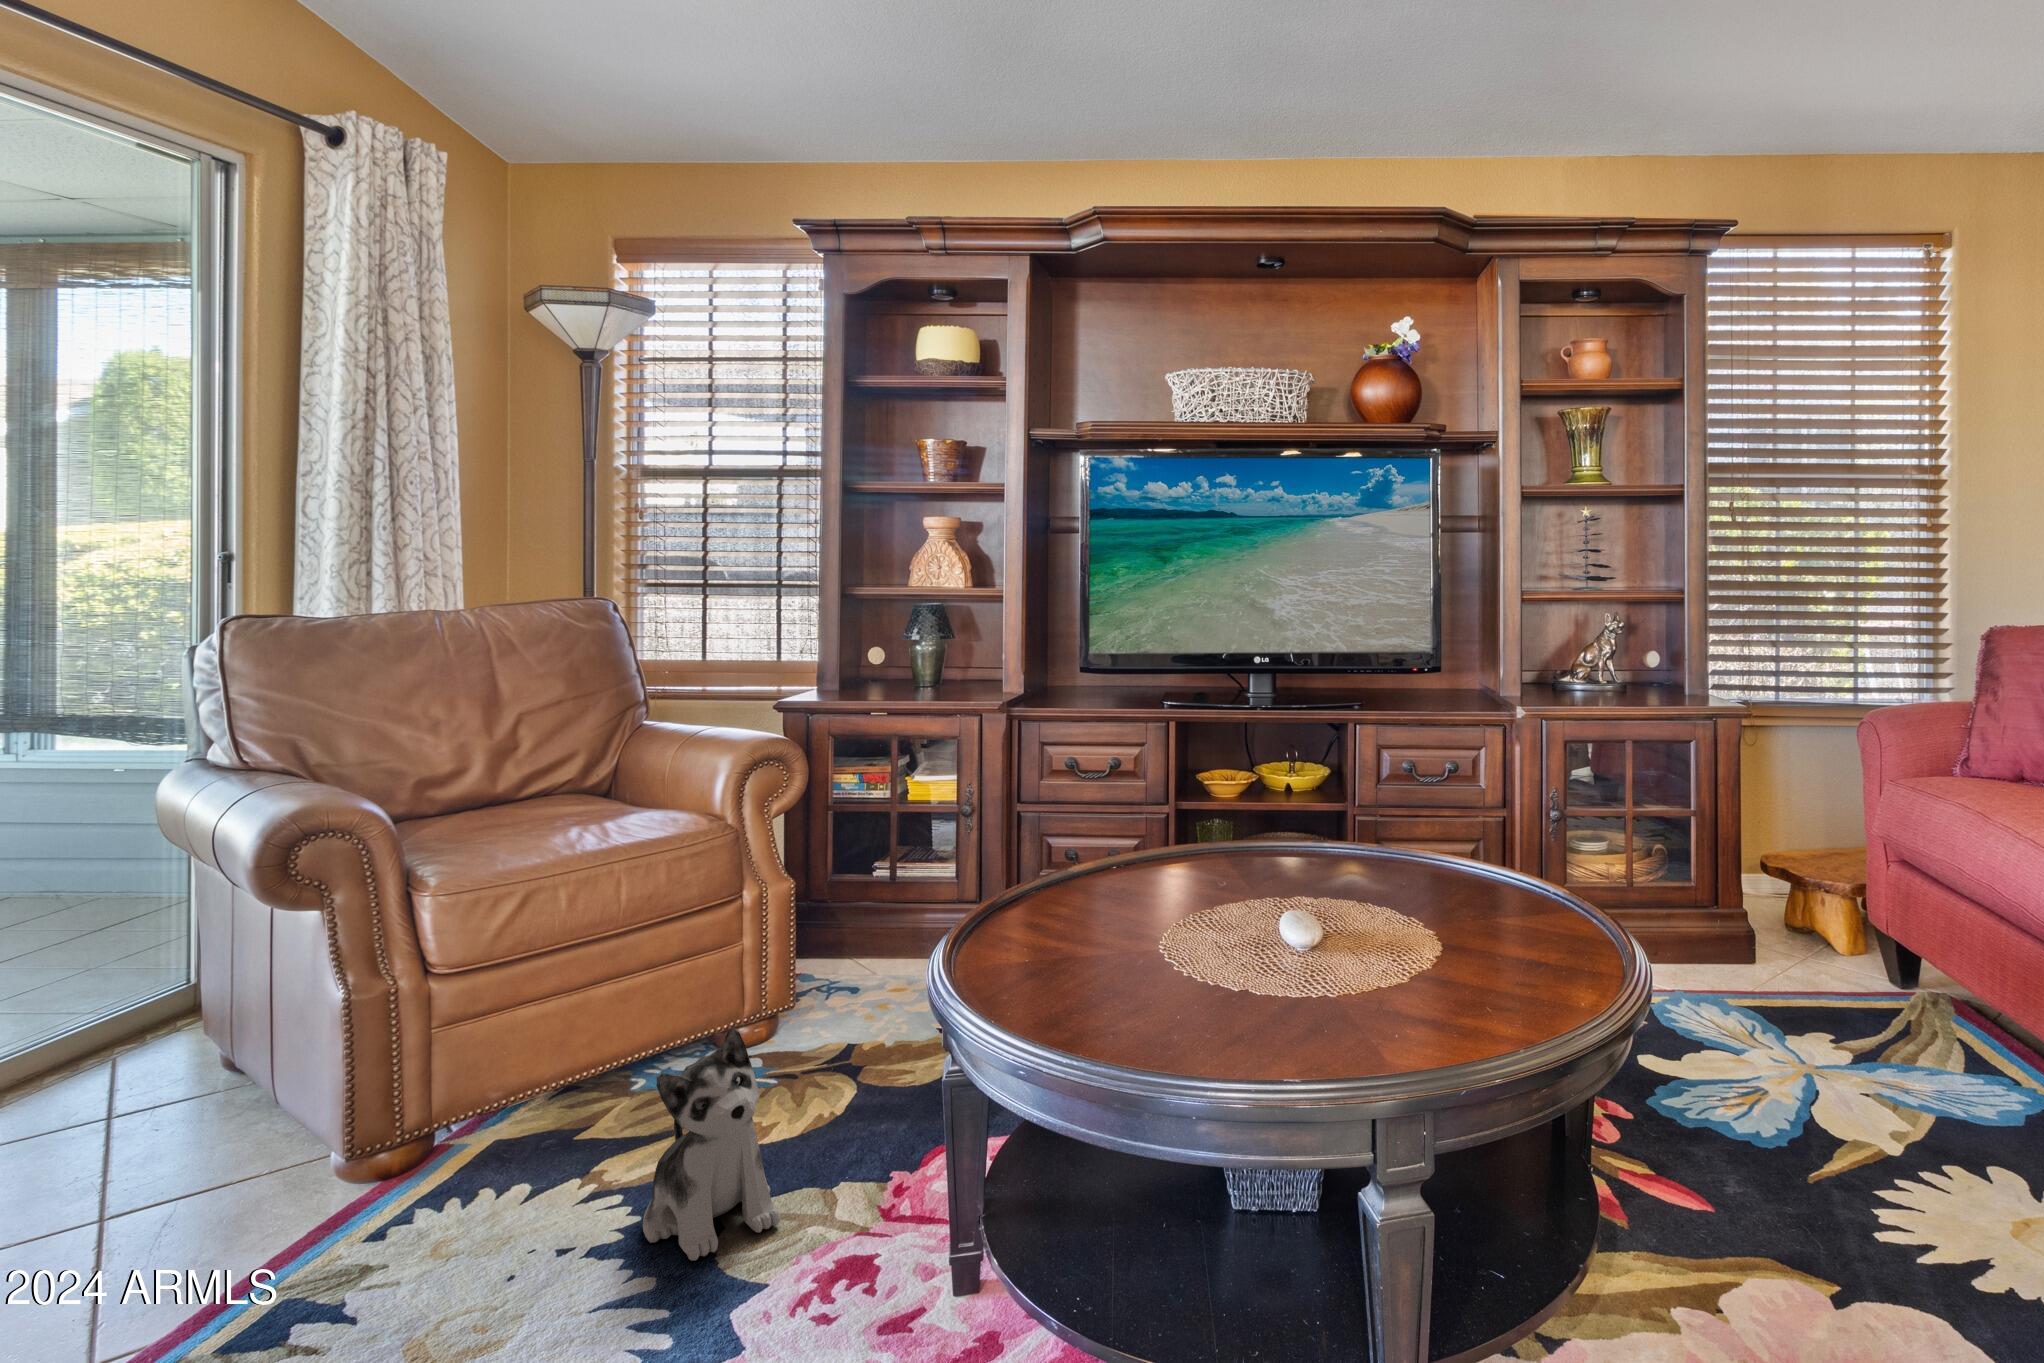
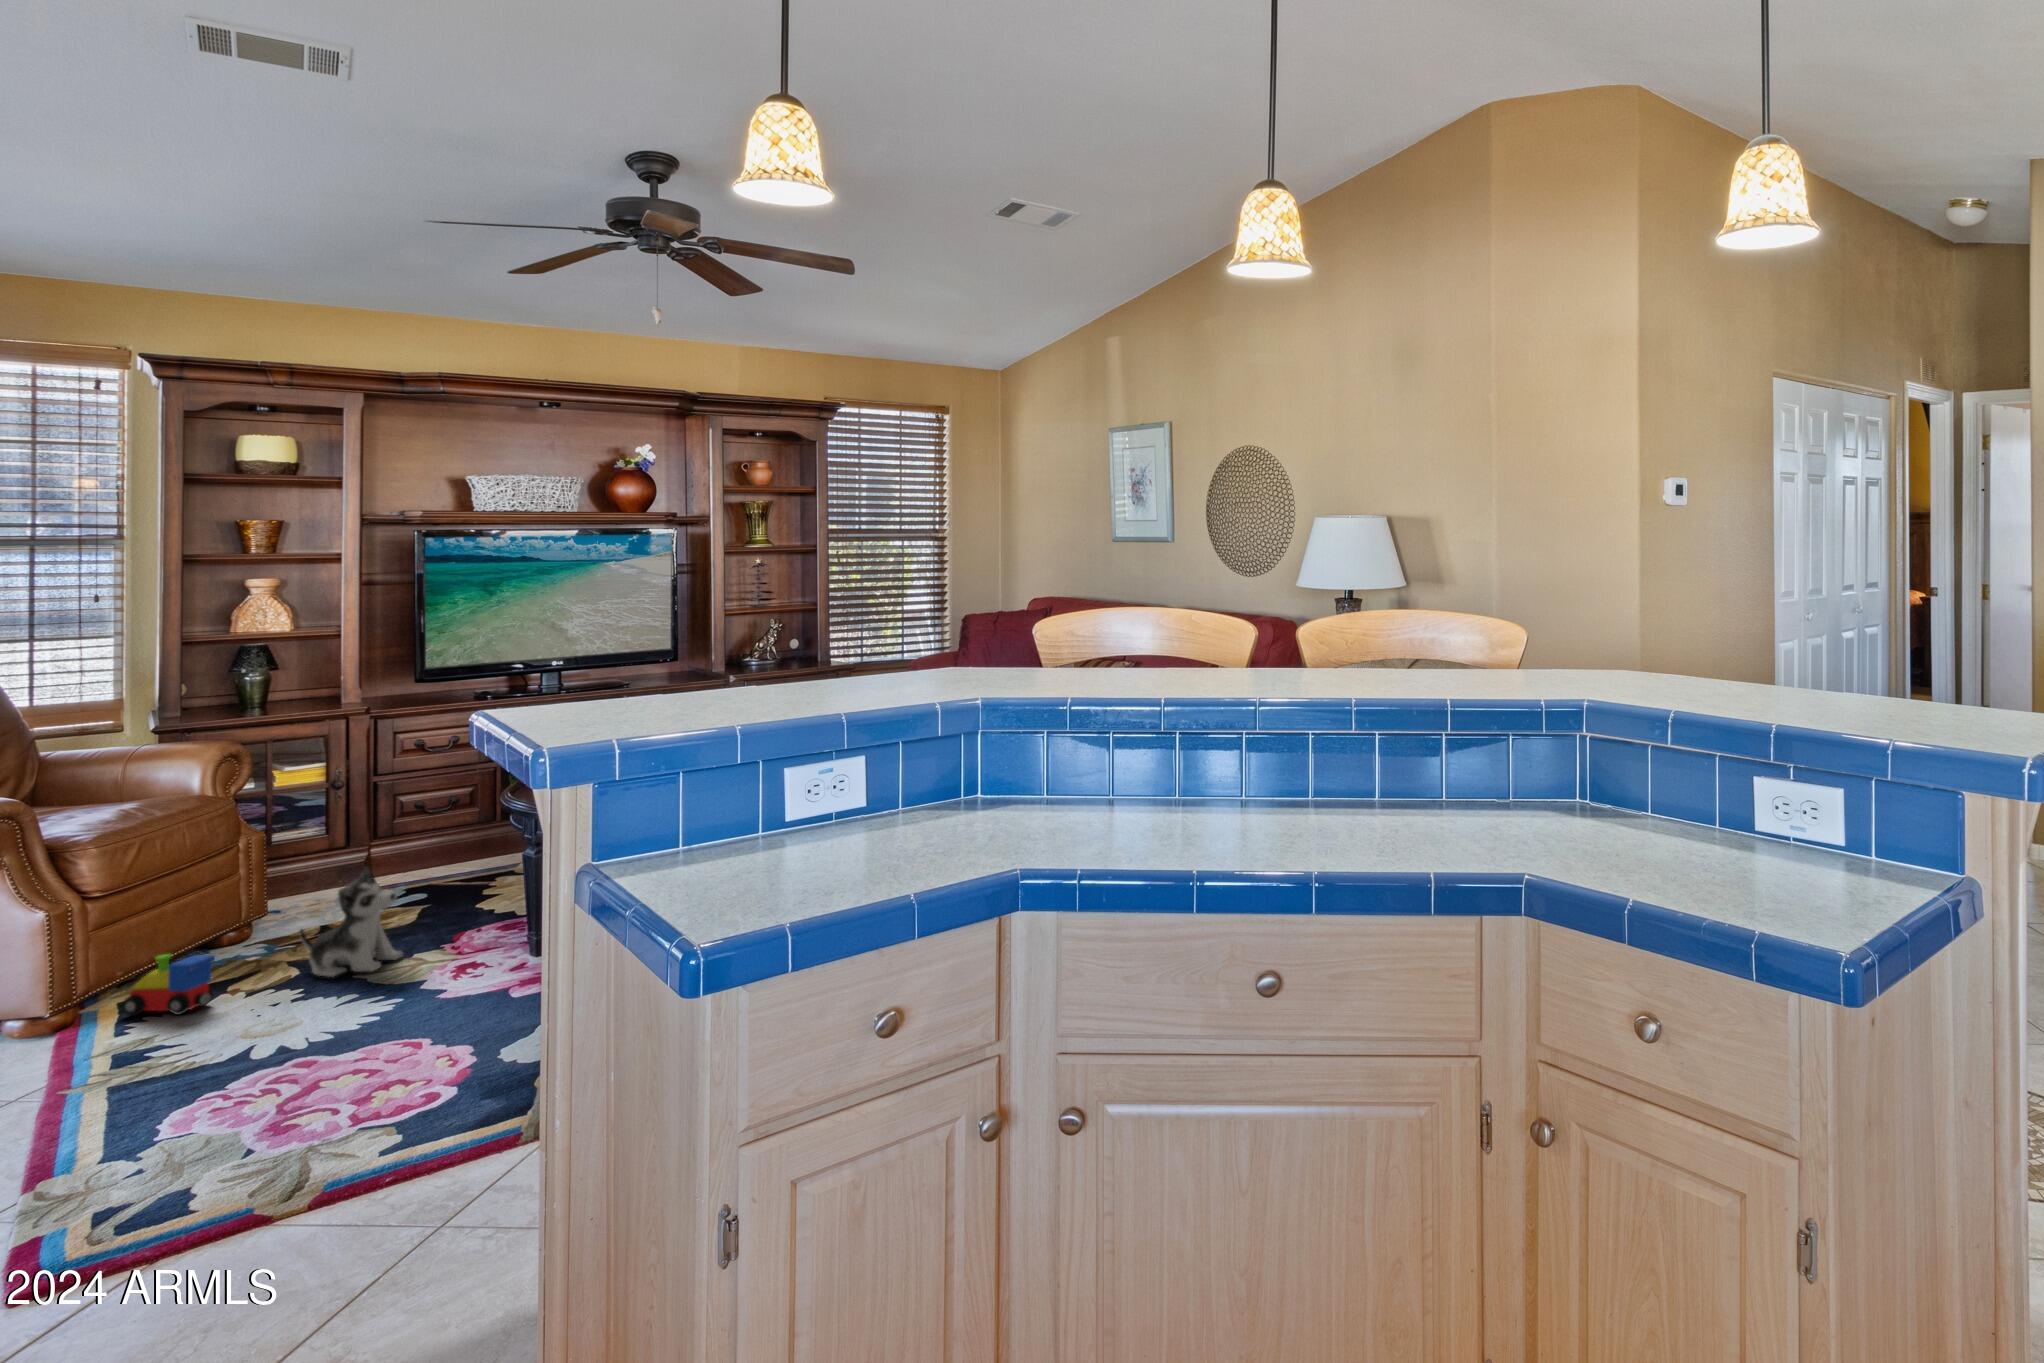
toy train: none [395,1122,482,1257] -> present [122,954,215,1016]

